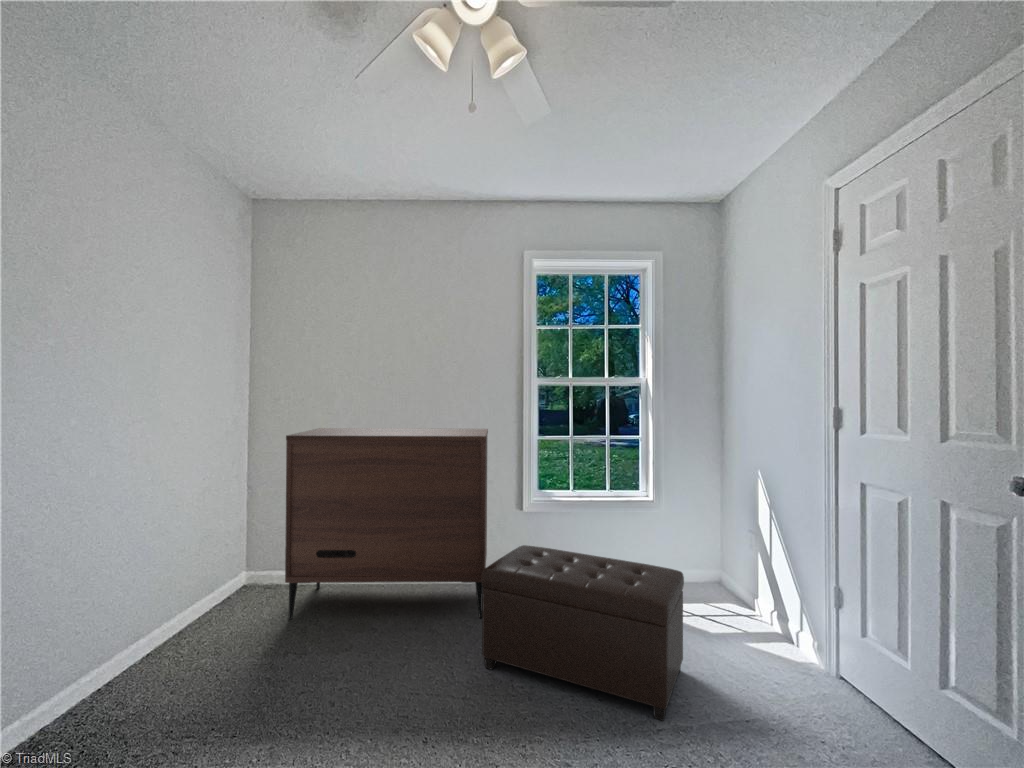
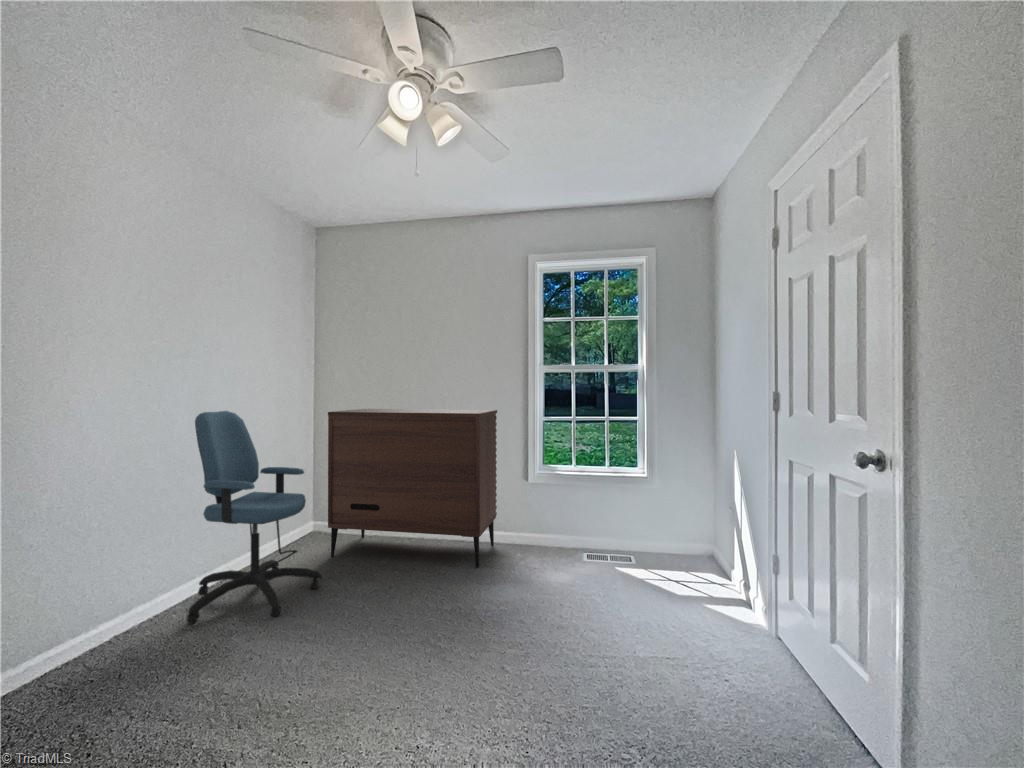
office chair: none [119,440,296,750] -> present [186,411,321,624]
ottoman: present [481,545,684,721] -> none [457,506,629,652]

